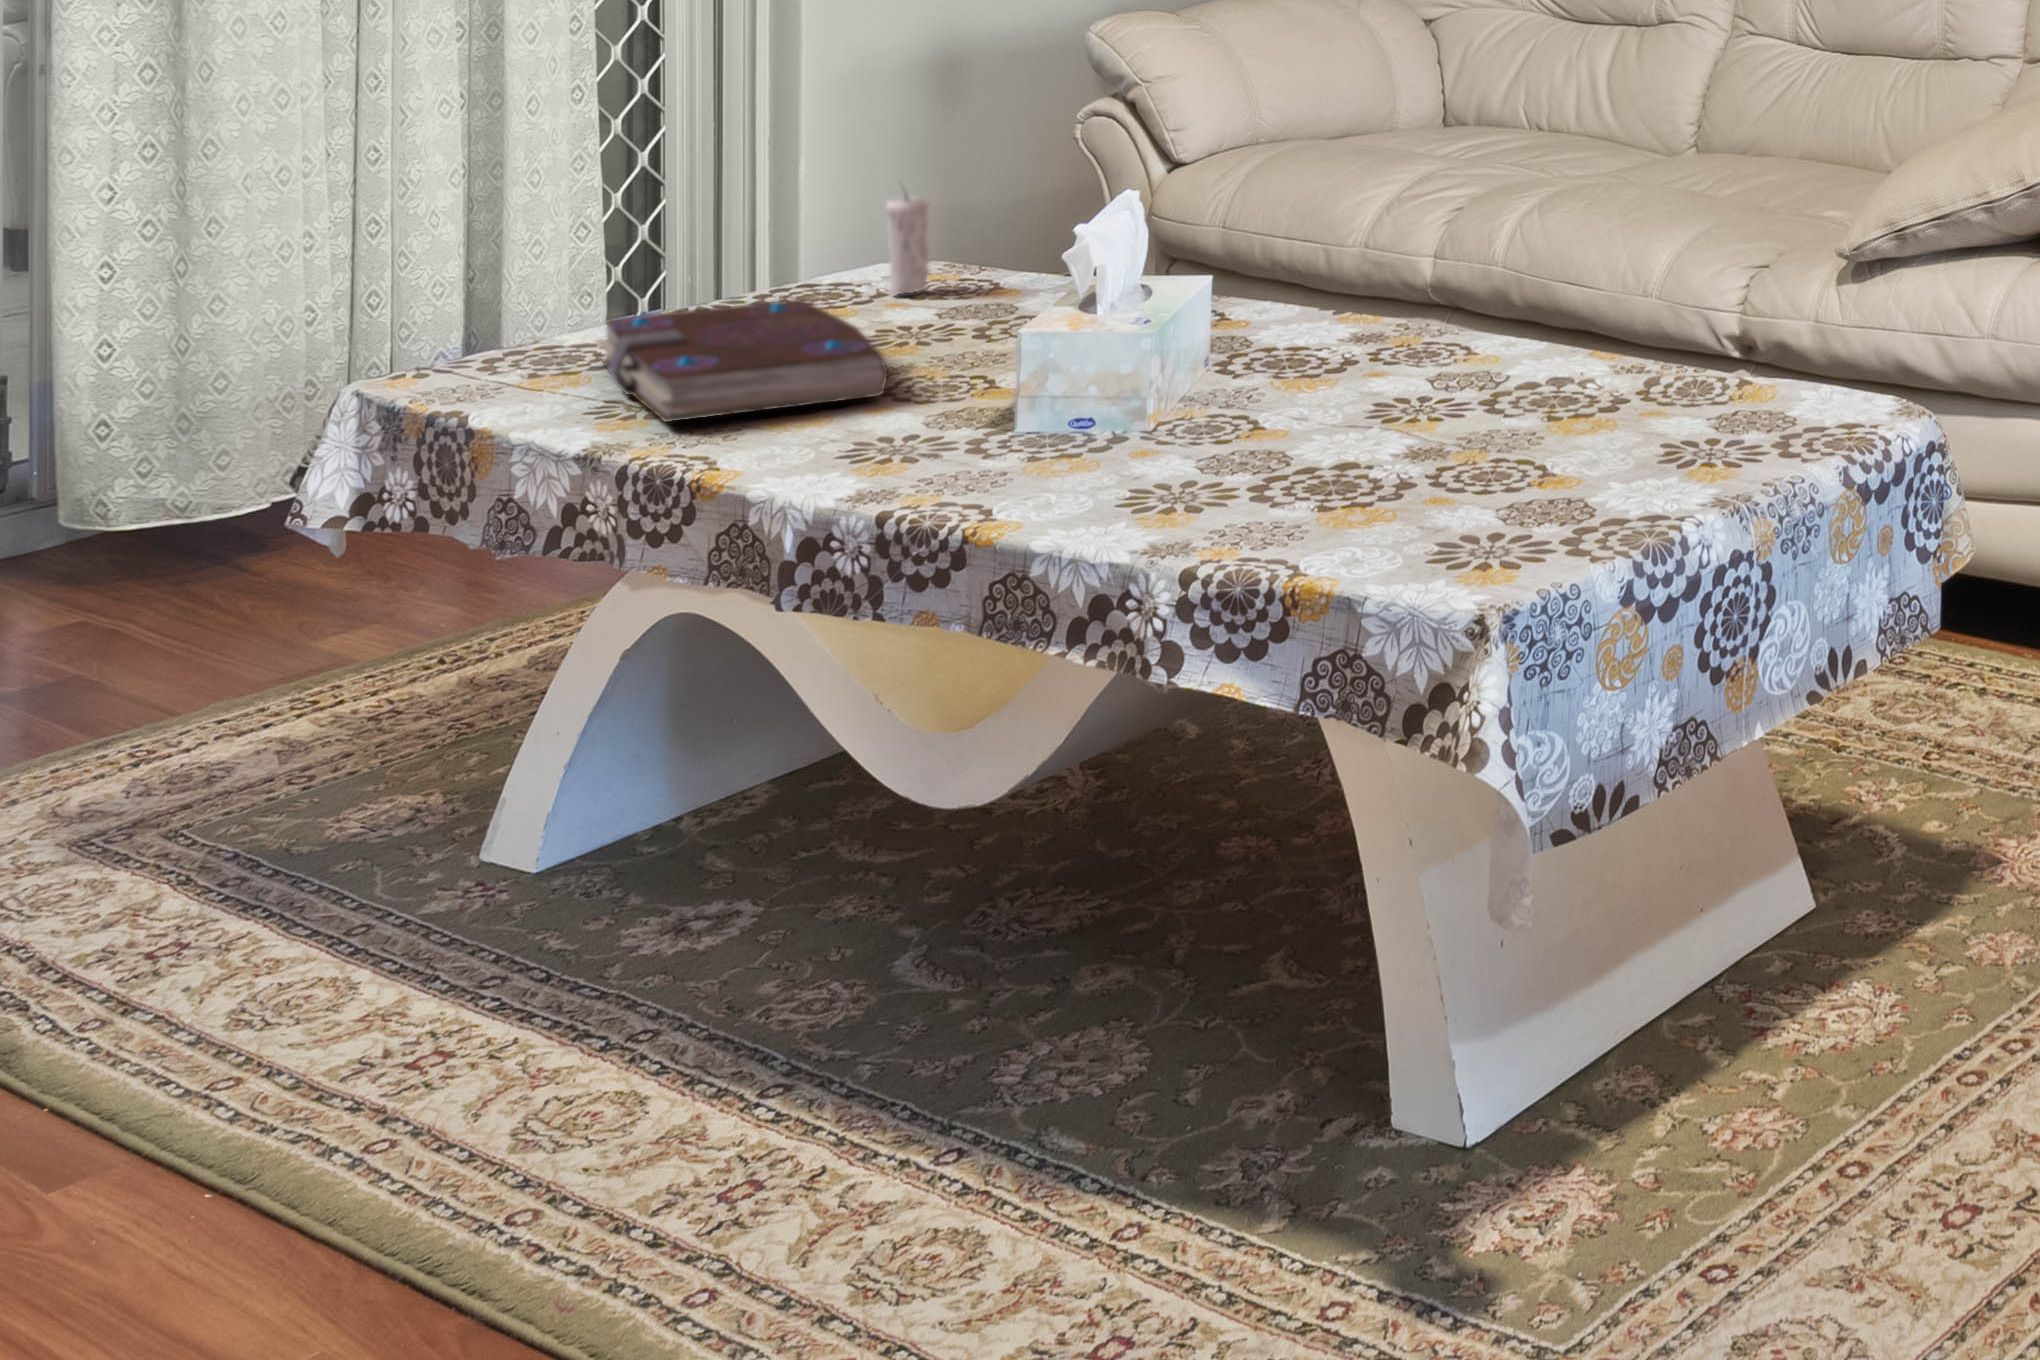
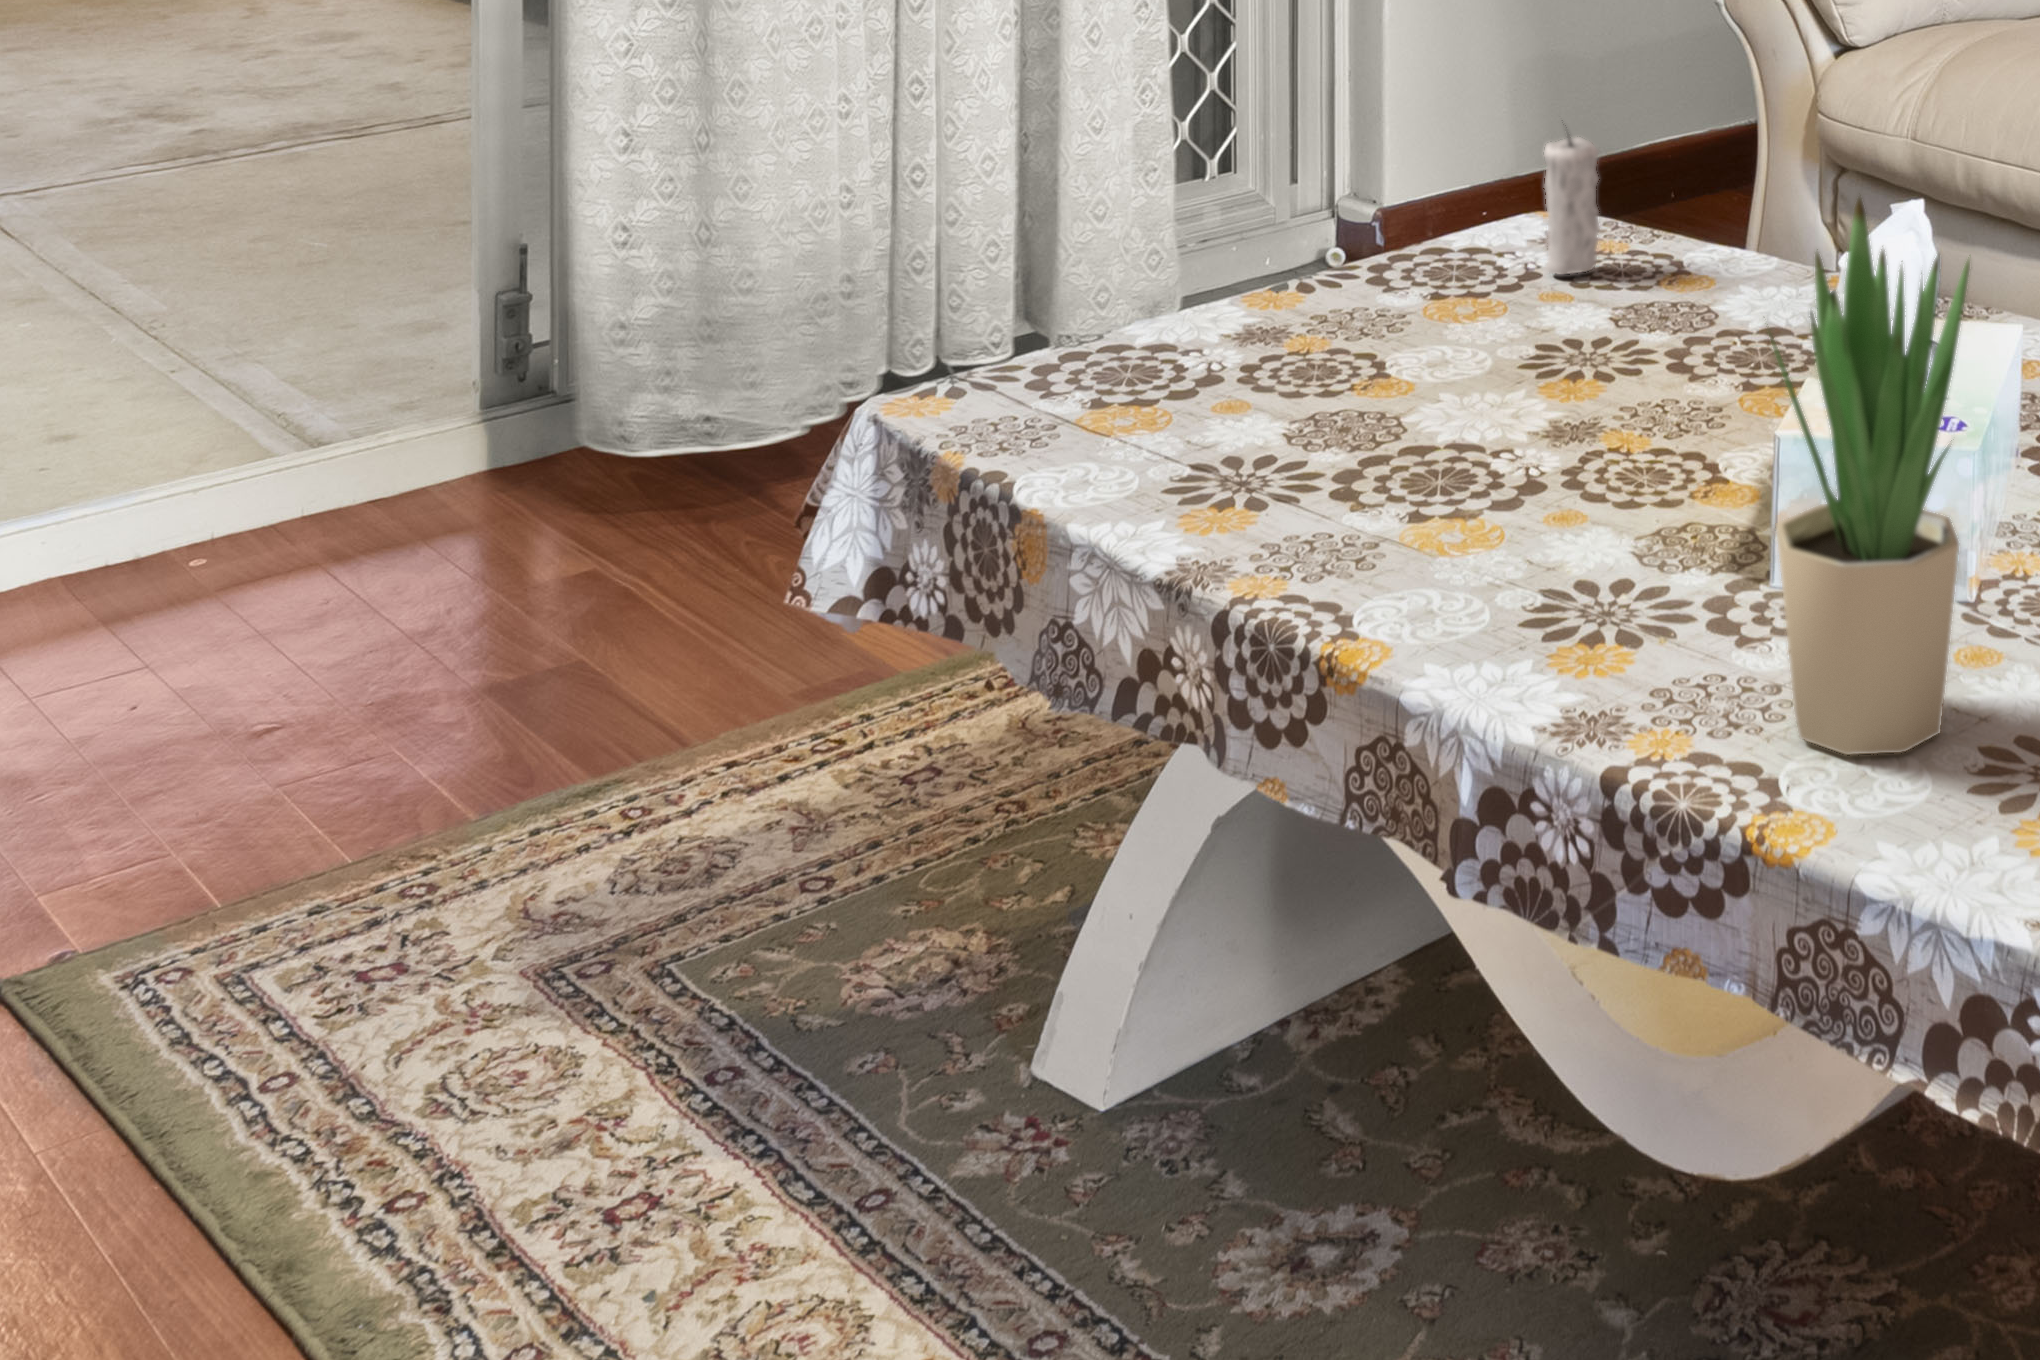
potted plant: none [991,149,1132,498] -> present [1767,198,1970,755]
book: present [597,299,888,422] -> none [1173,296,1577,527]

